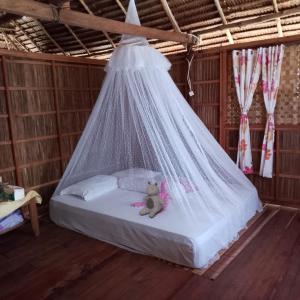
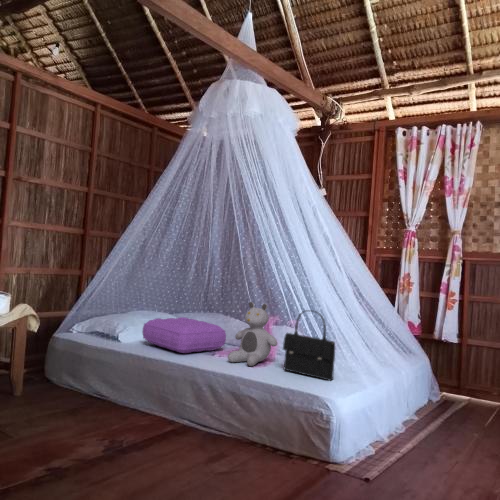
pillow: none [95,185,140,210] -> present [142,317,226,353]
handbag: none [167,189,194,227] -> present [283,310,335,381]

